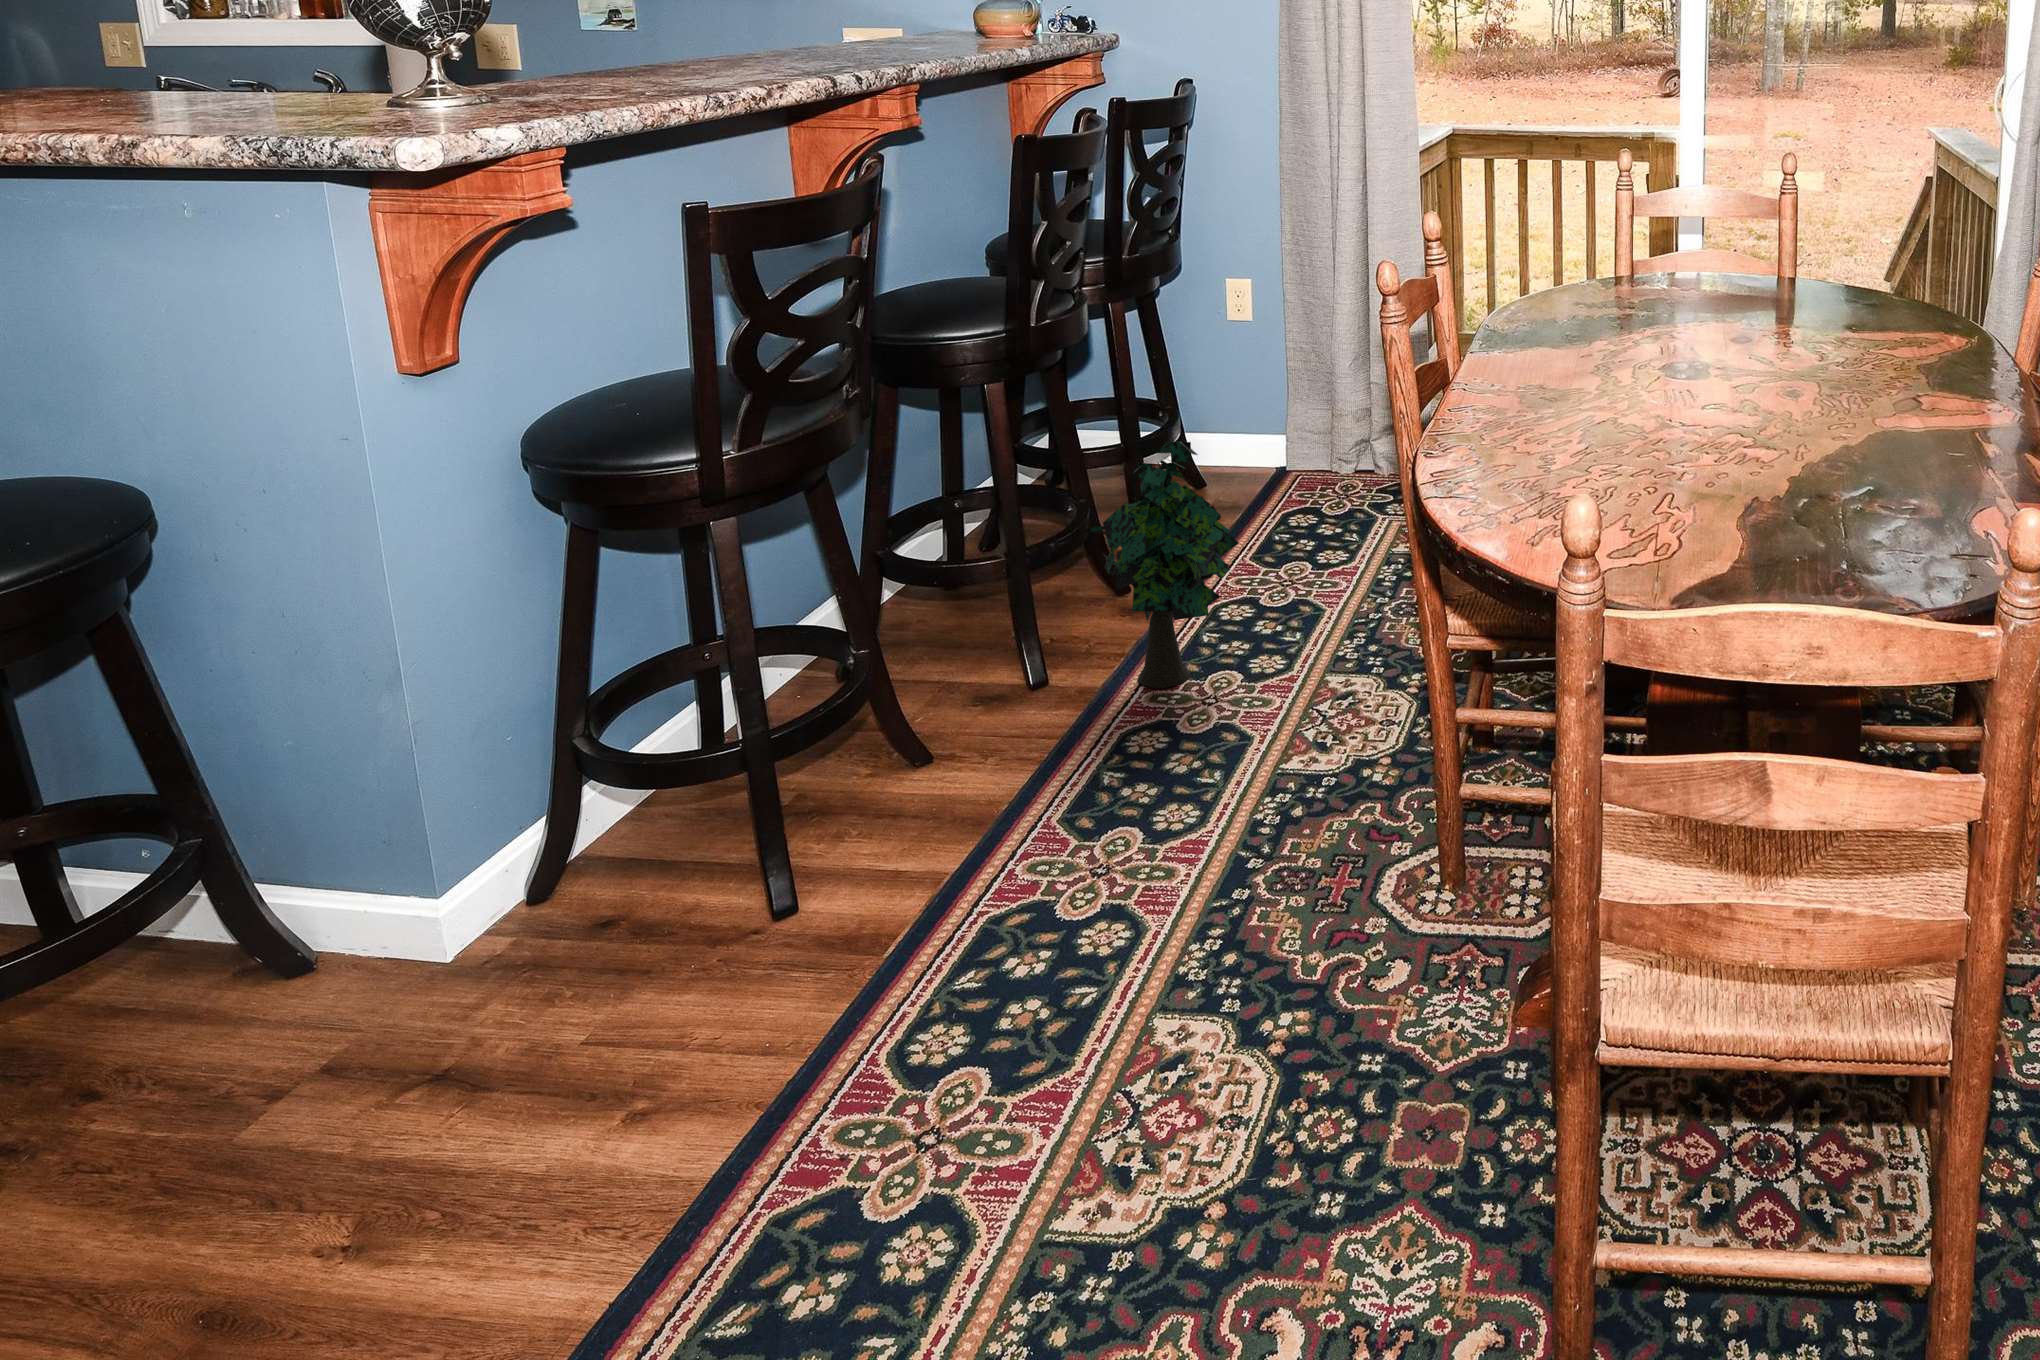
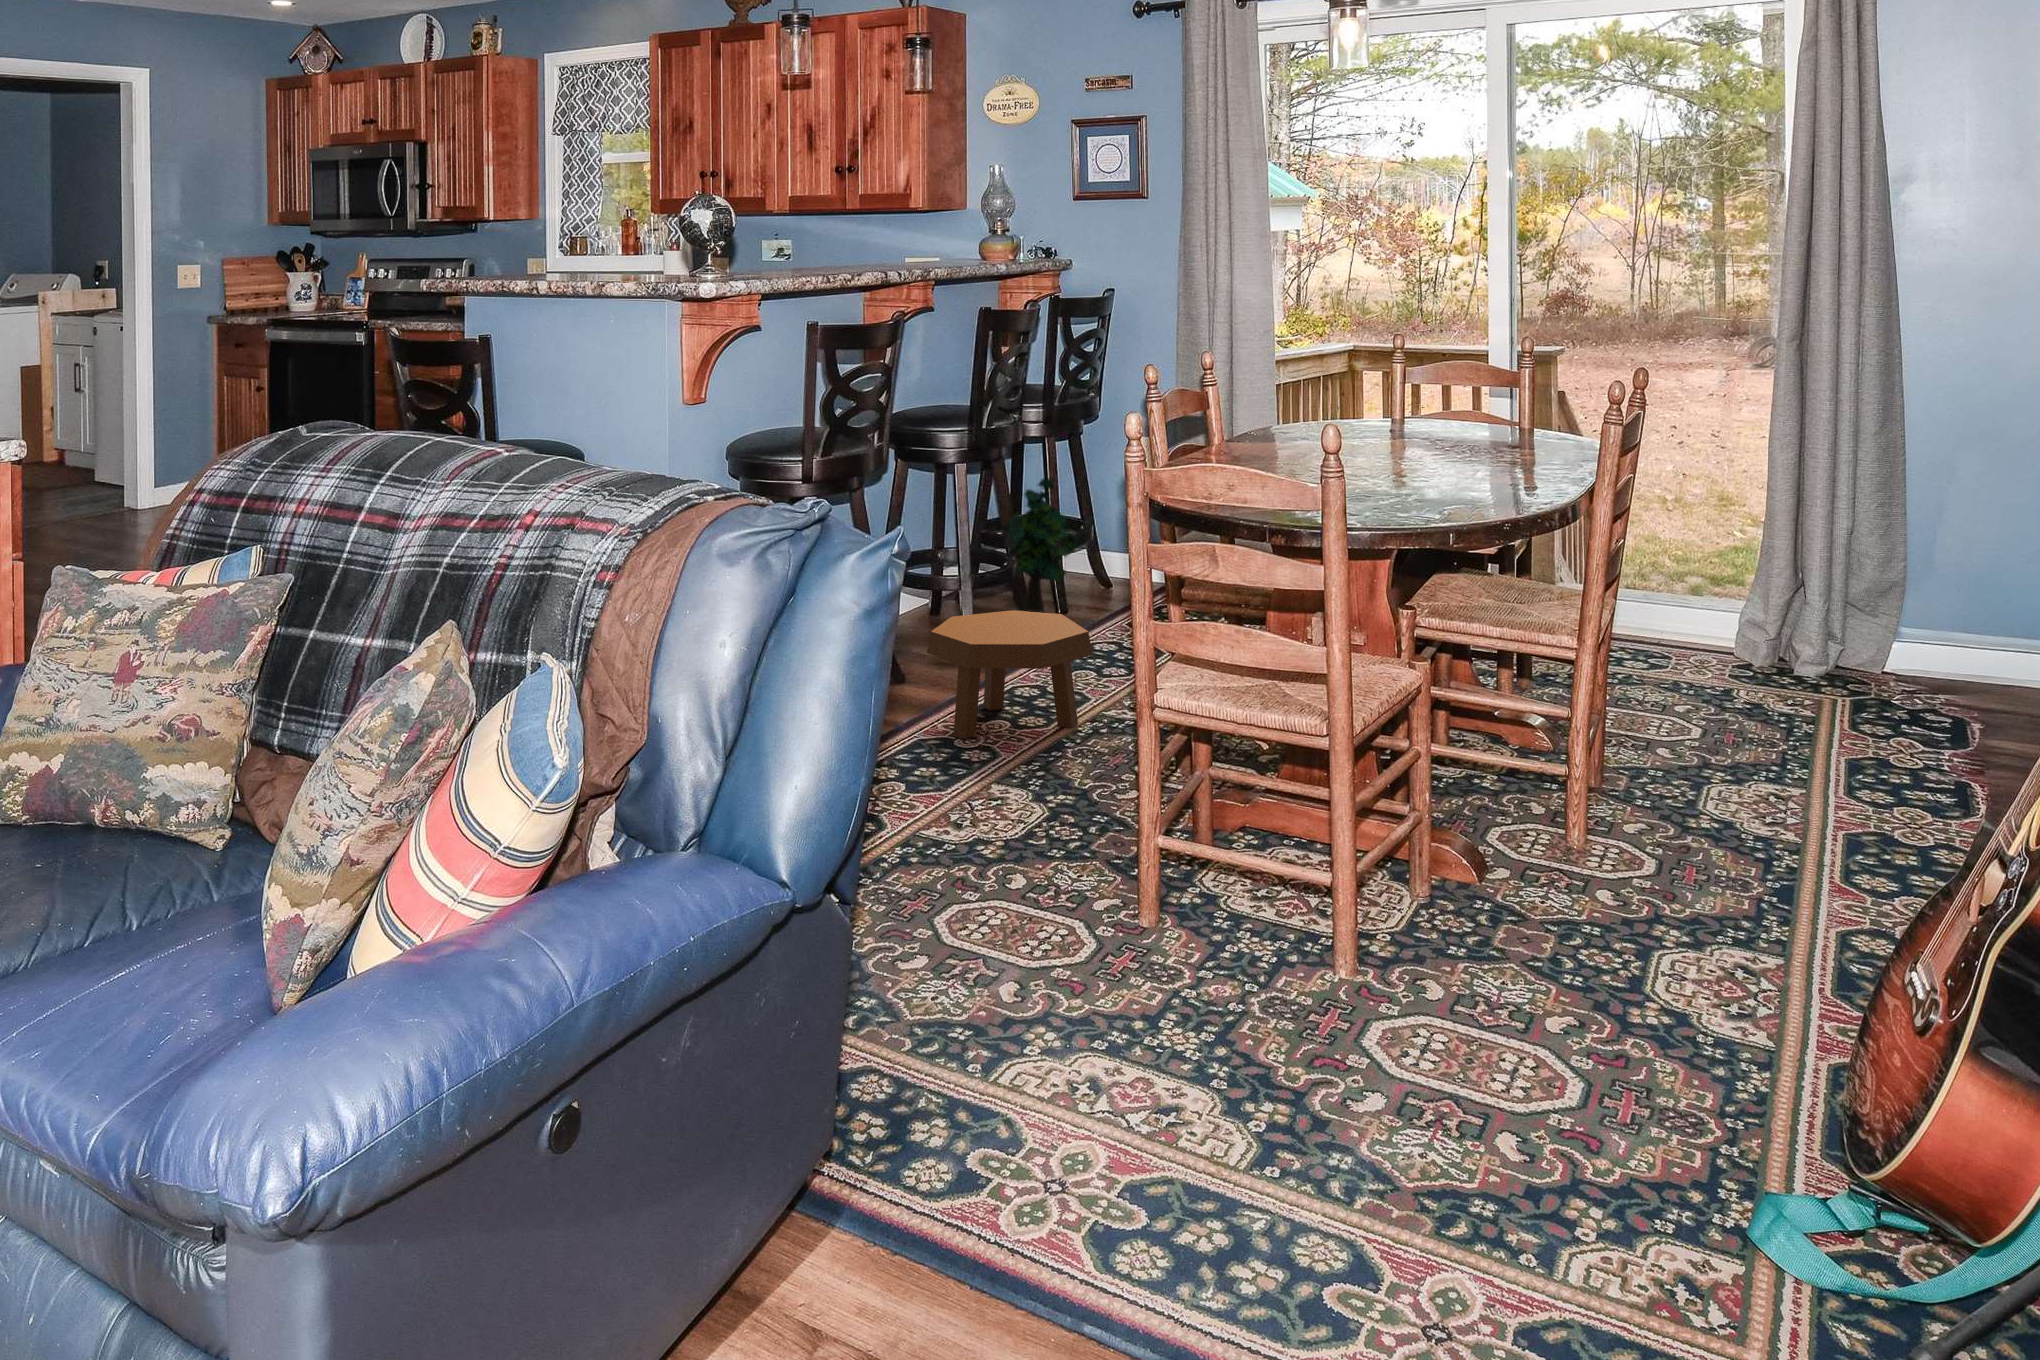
footstool: none [1074,833,1455,1248] -> present [927,610,1093,739]

